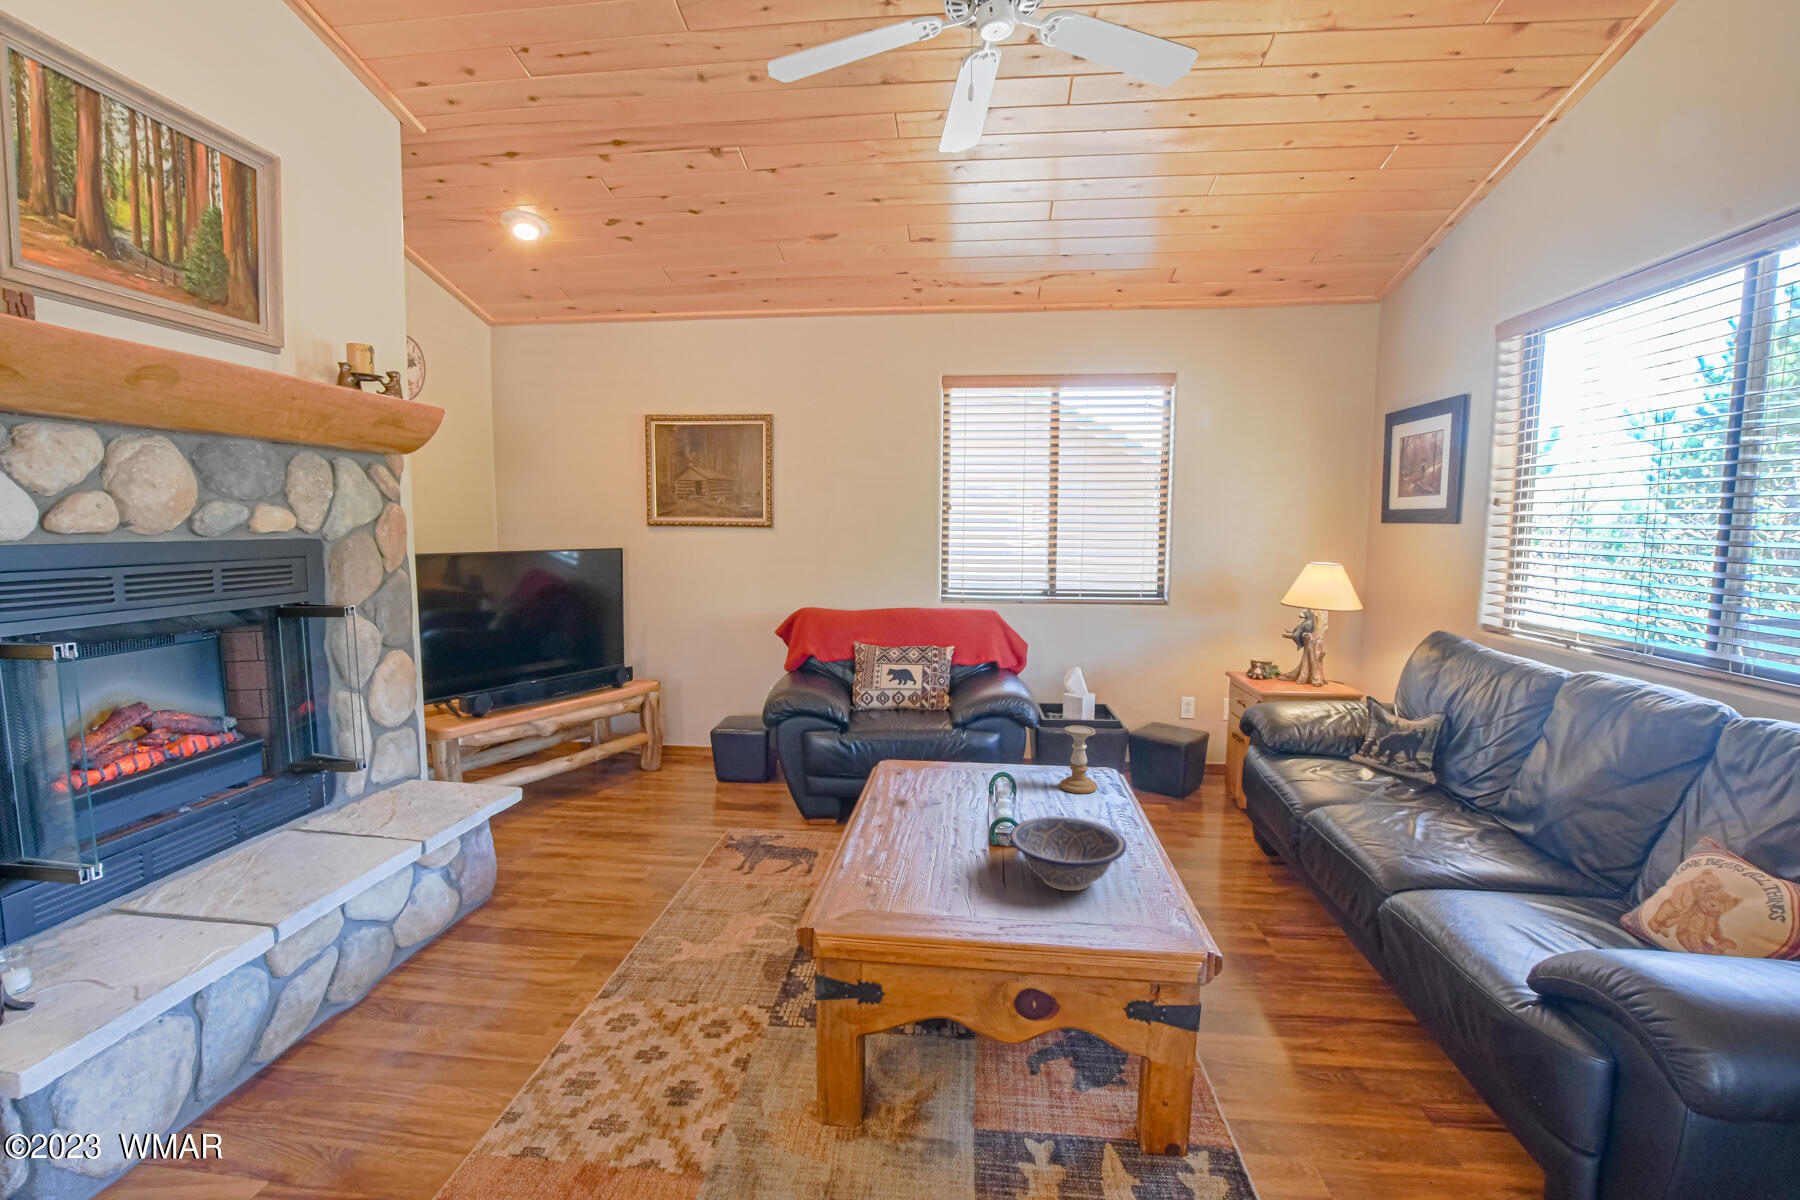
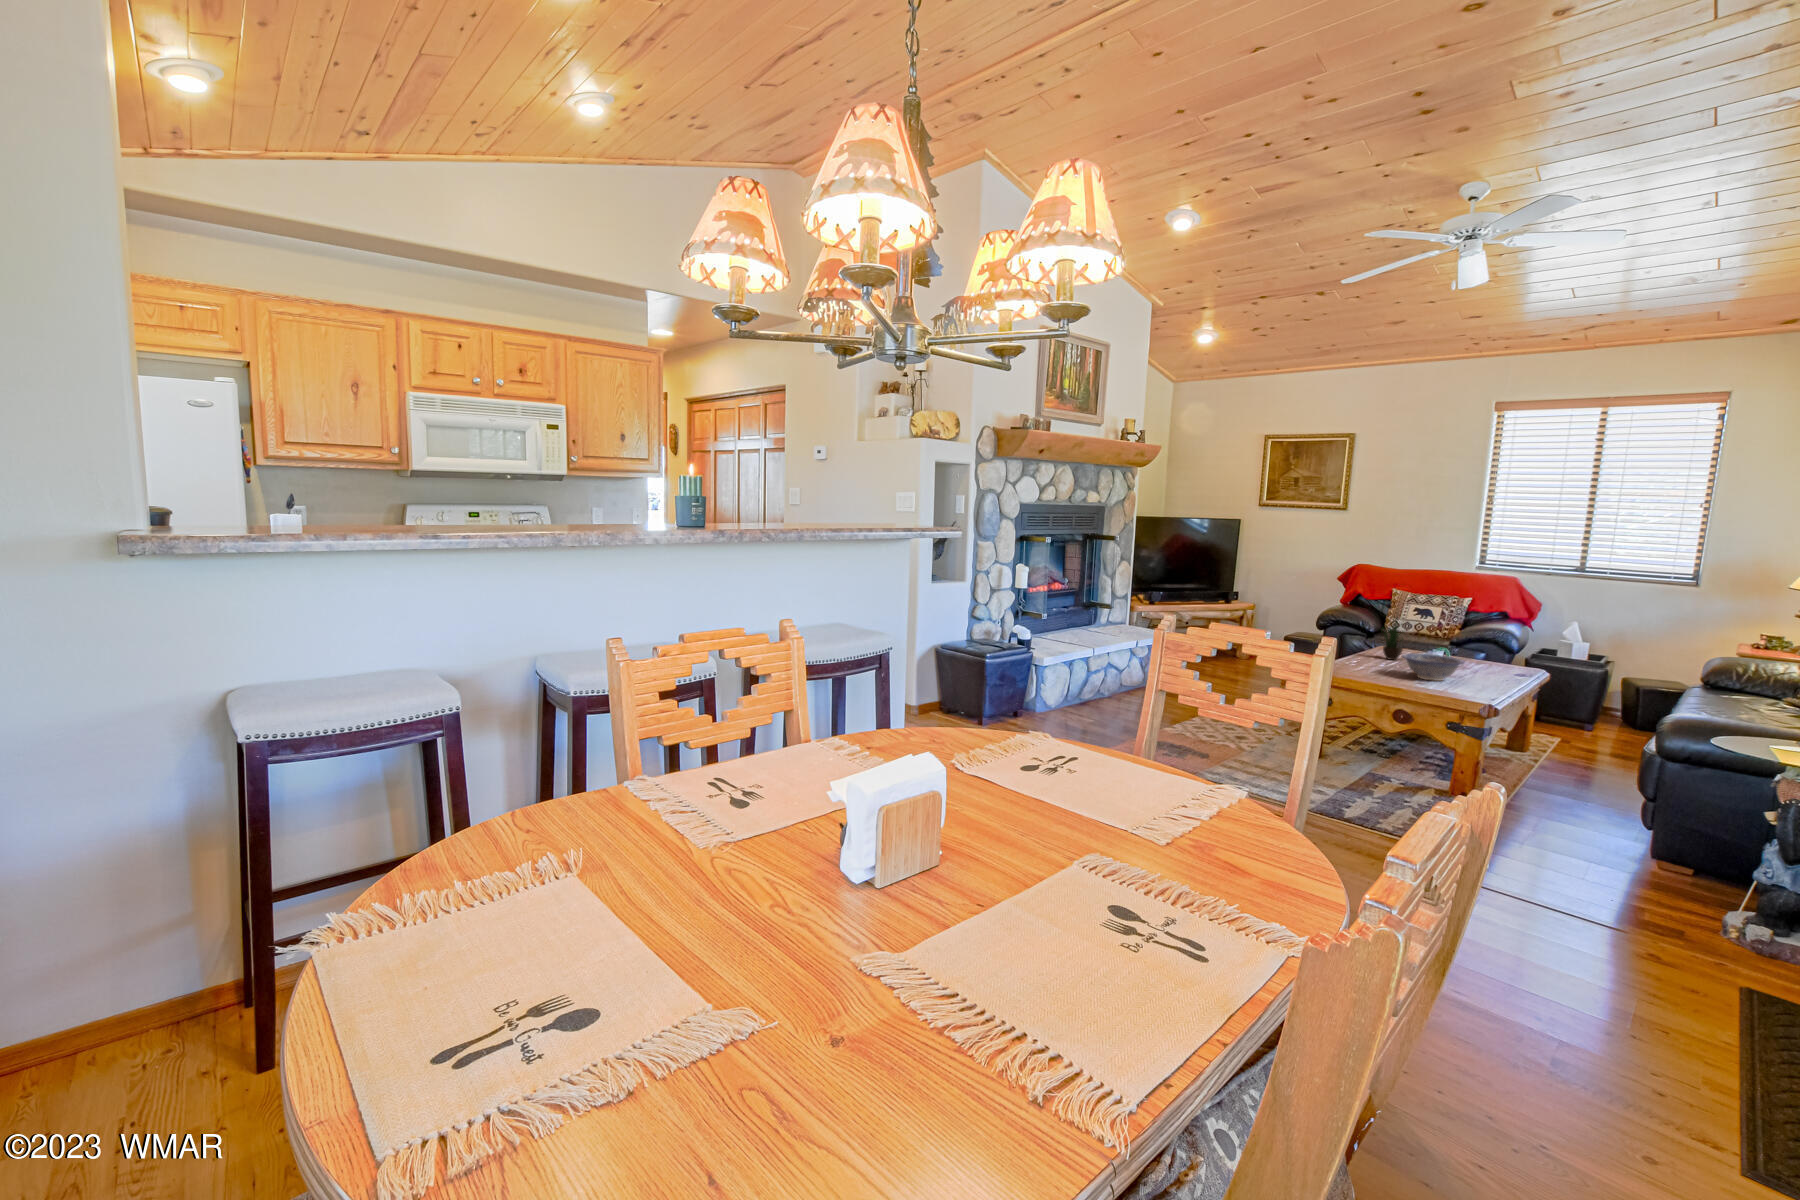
potted plant: none [906,697,966,810] -> present [1382,616,1403,660]
candle holder: present [1060,725,1097,794] -> none [1483,632,1511,671]

